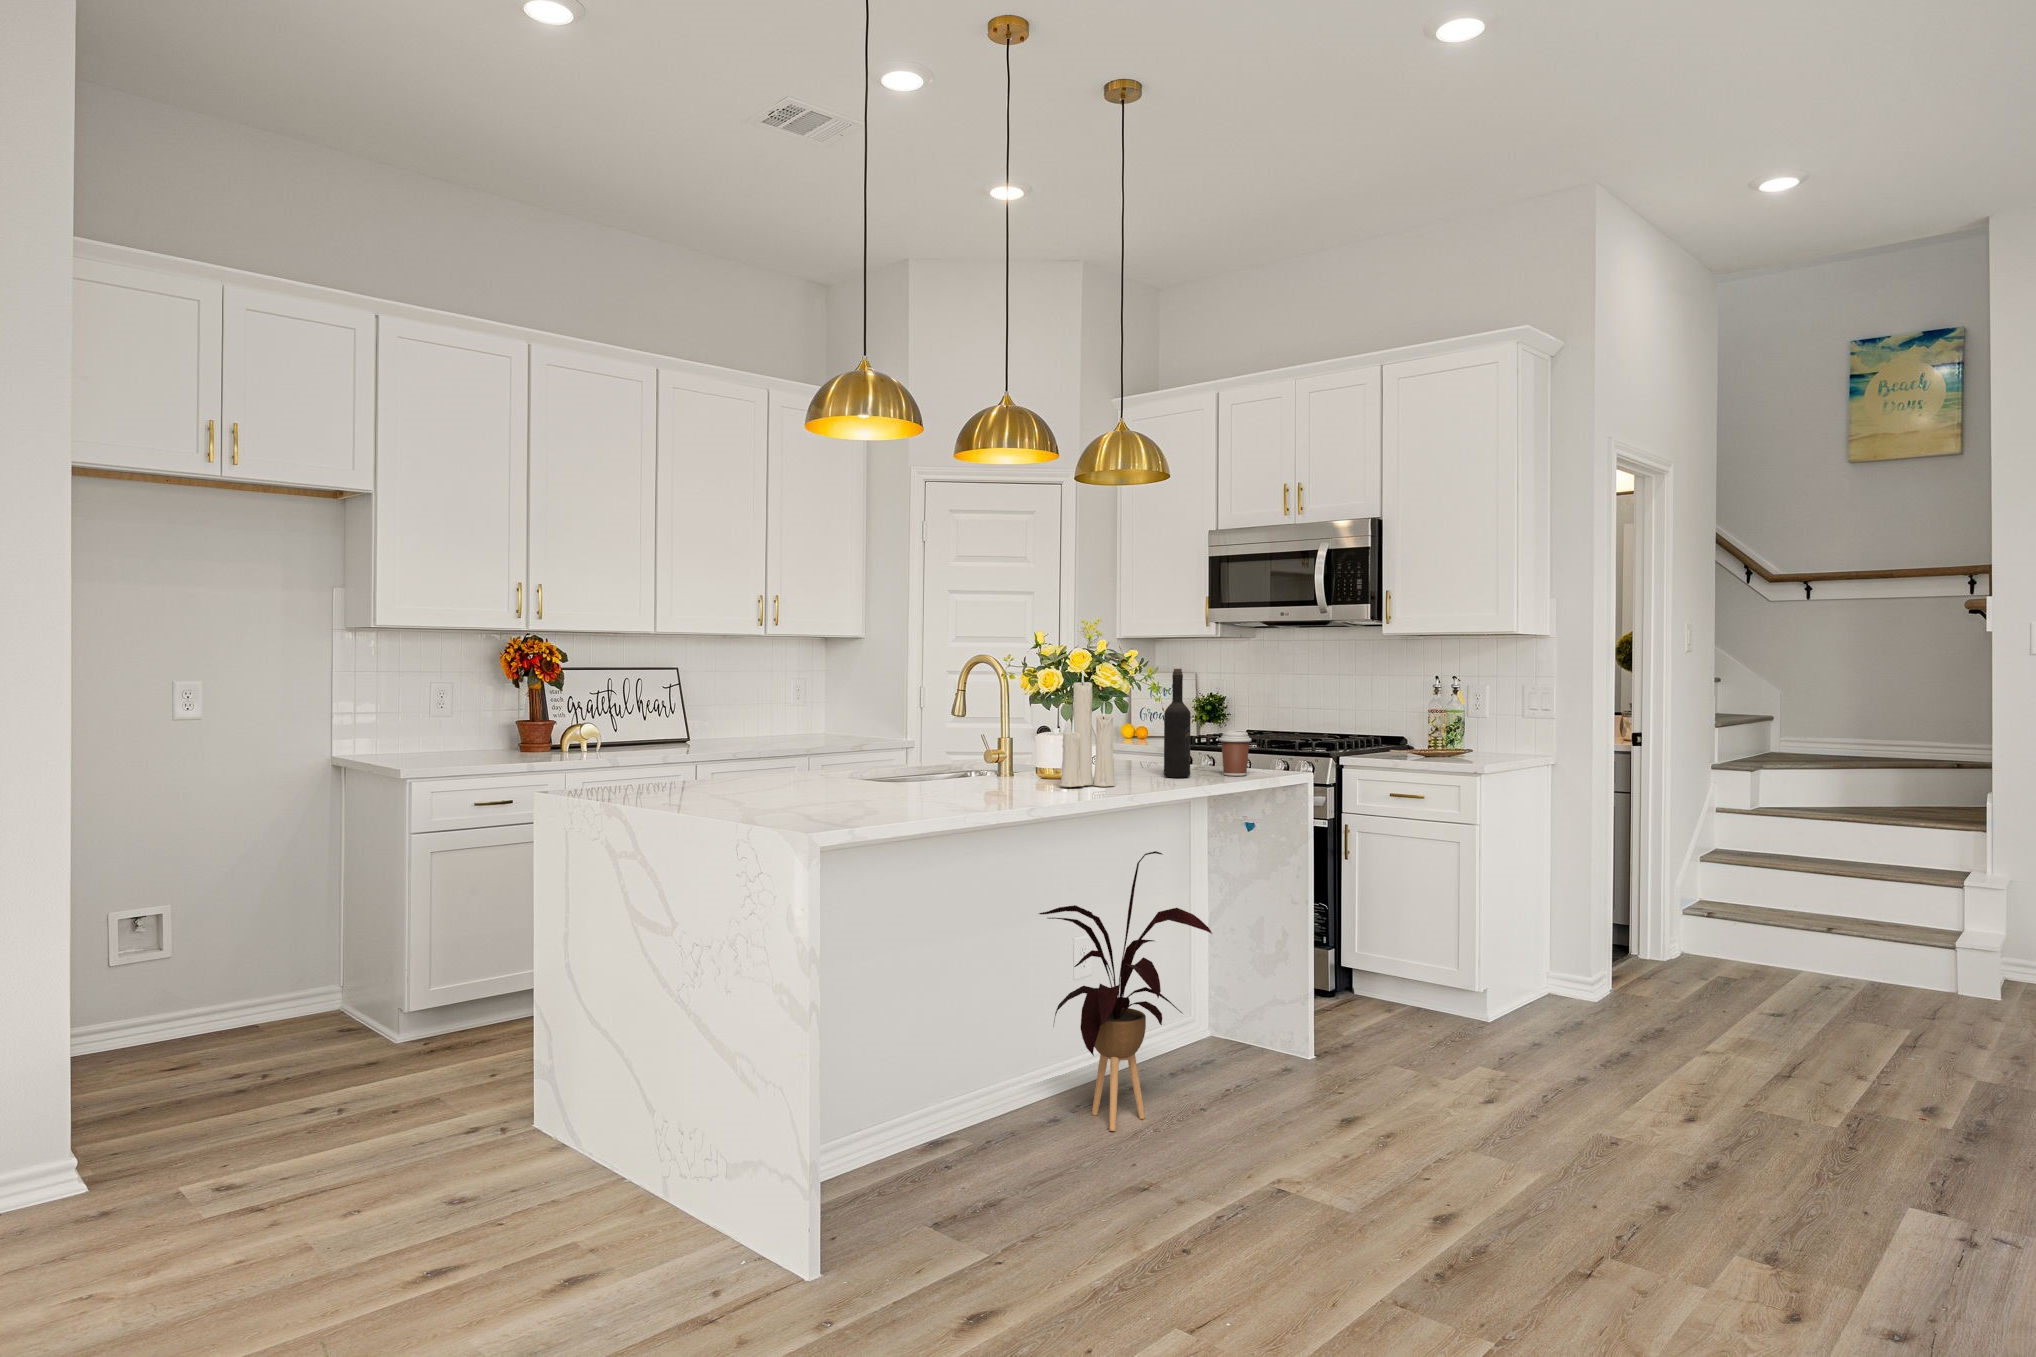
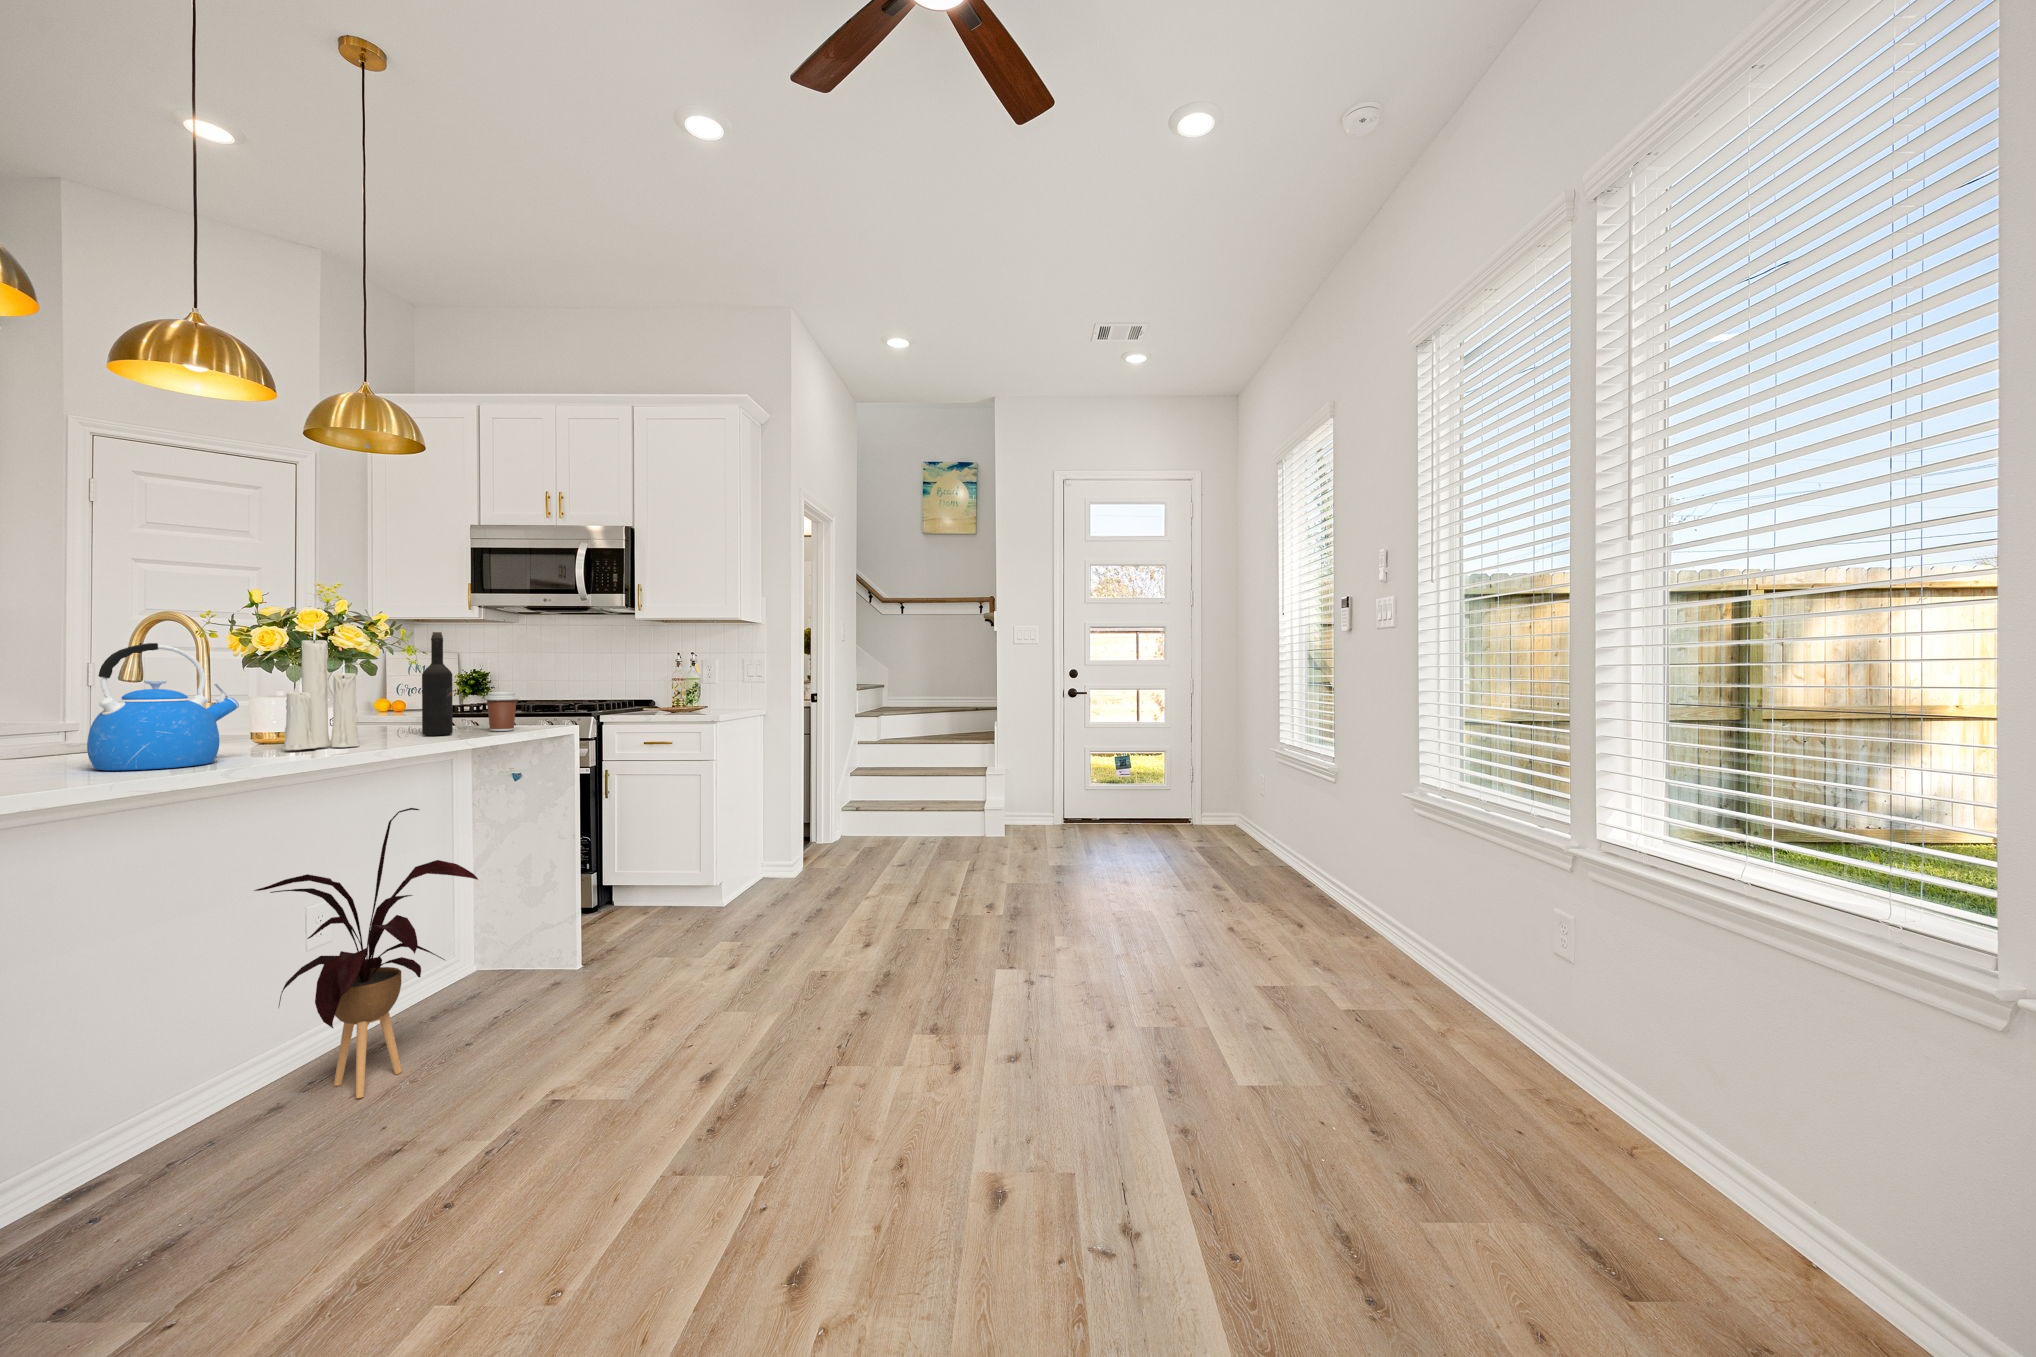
kettle: none [944,691,1033,798] -> present [87,643,239,770]

